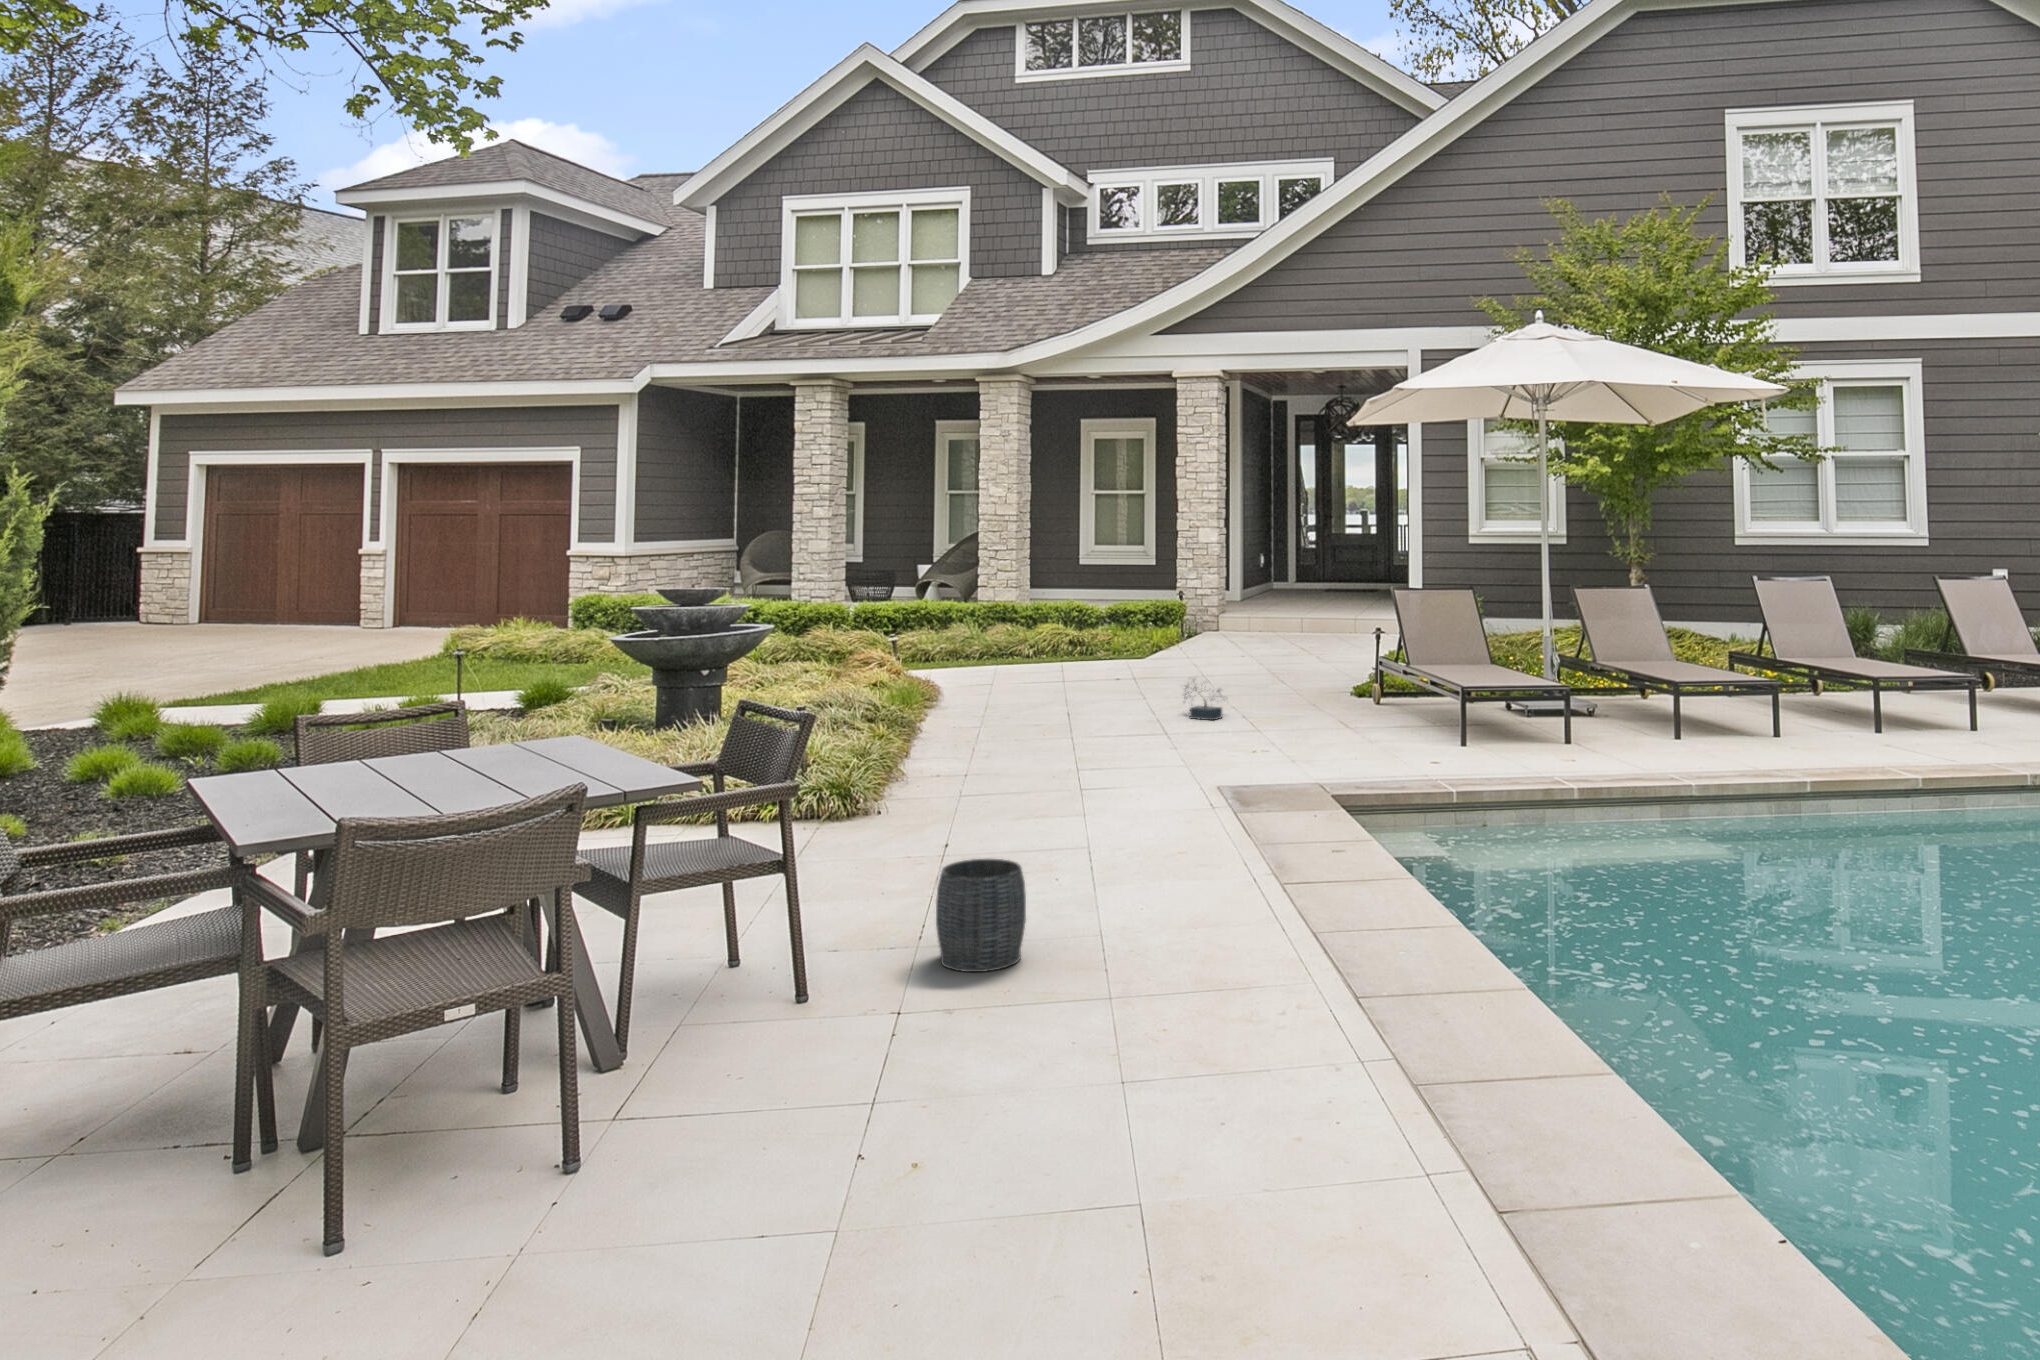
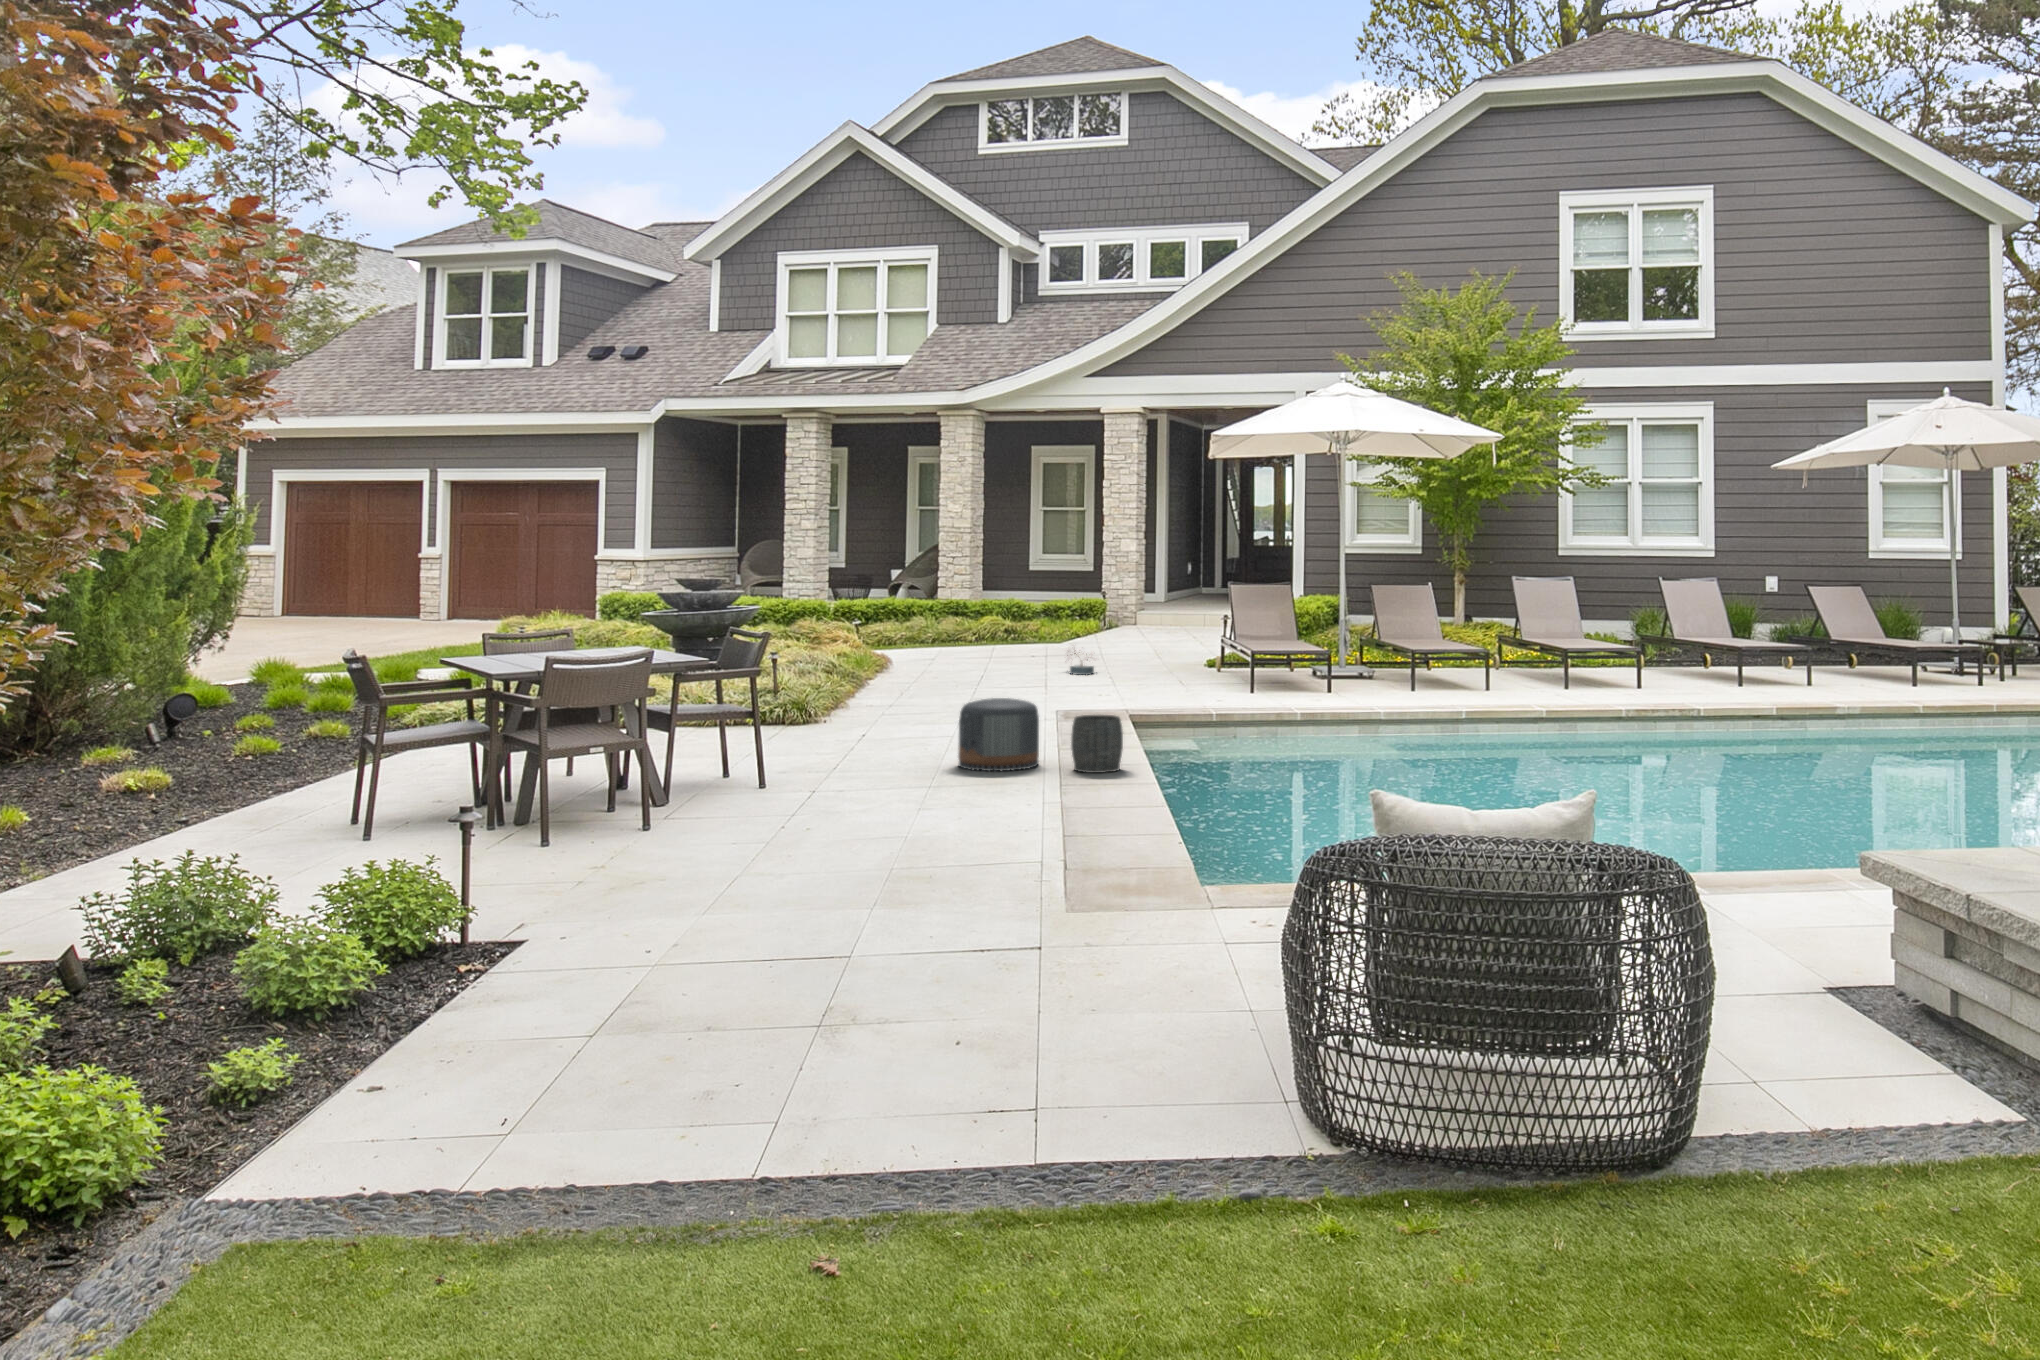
woven basket: present [936,859,1026,972] -> present [1071,715,1123,773]
pouf: none [1163,875,1320,1042] -> present [958,698,1039,771]

